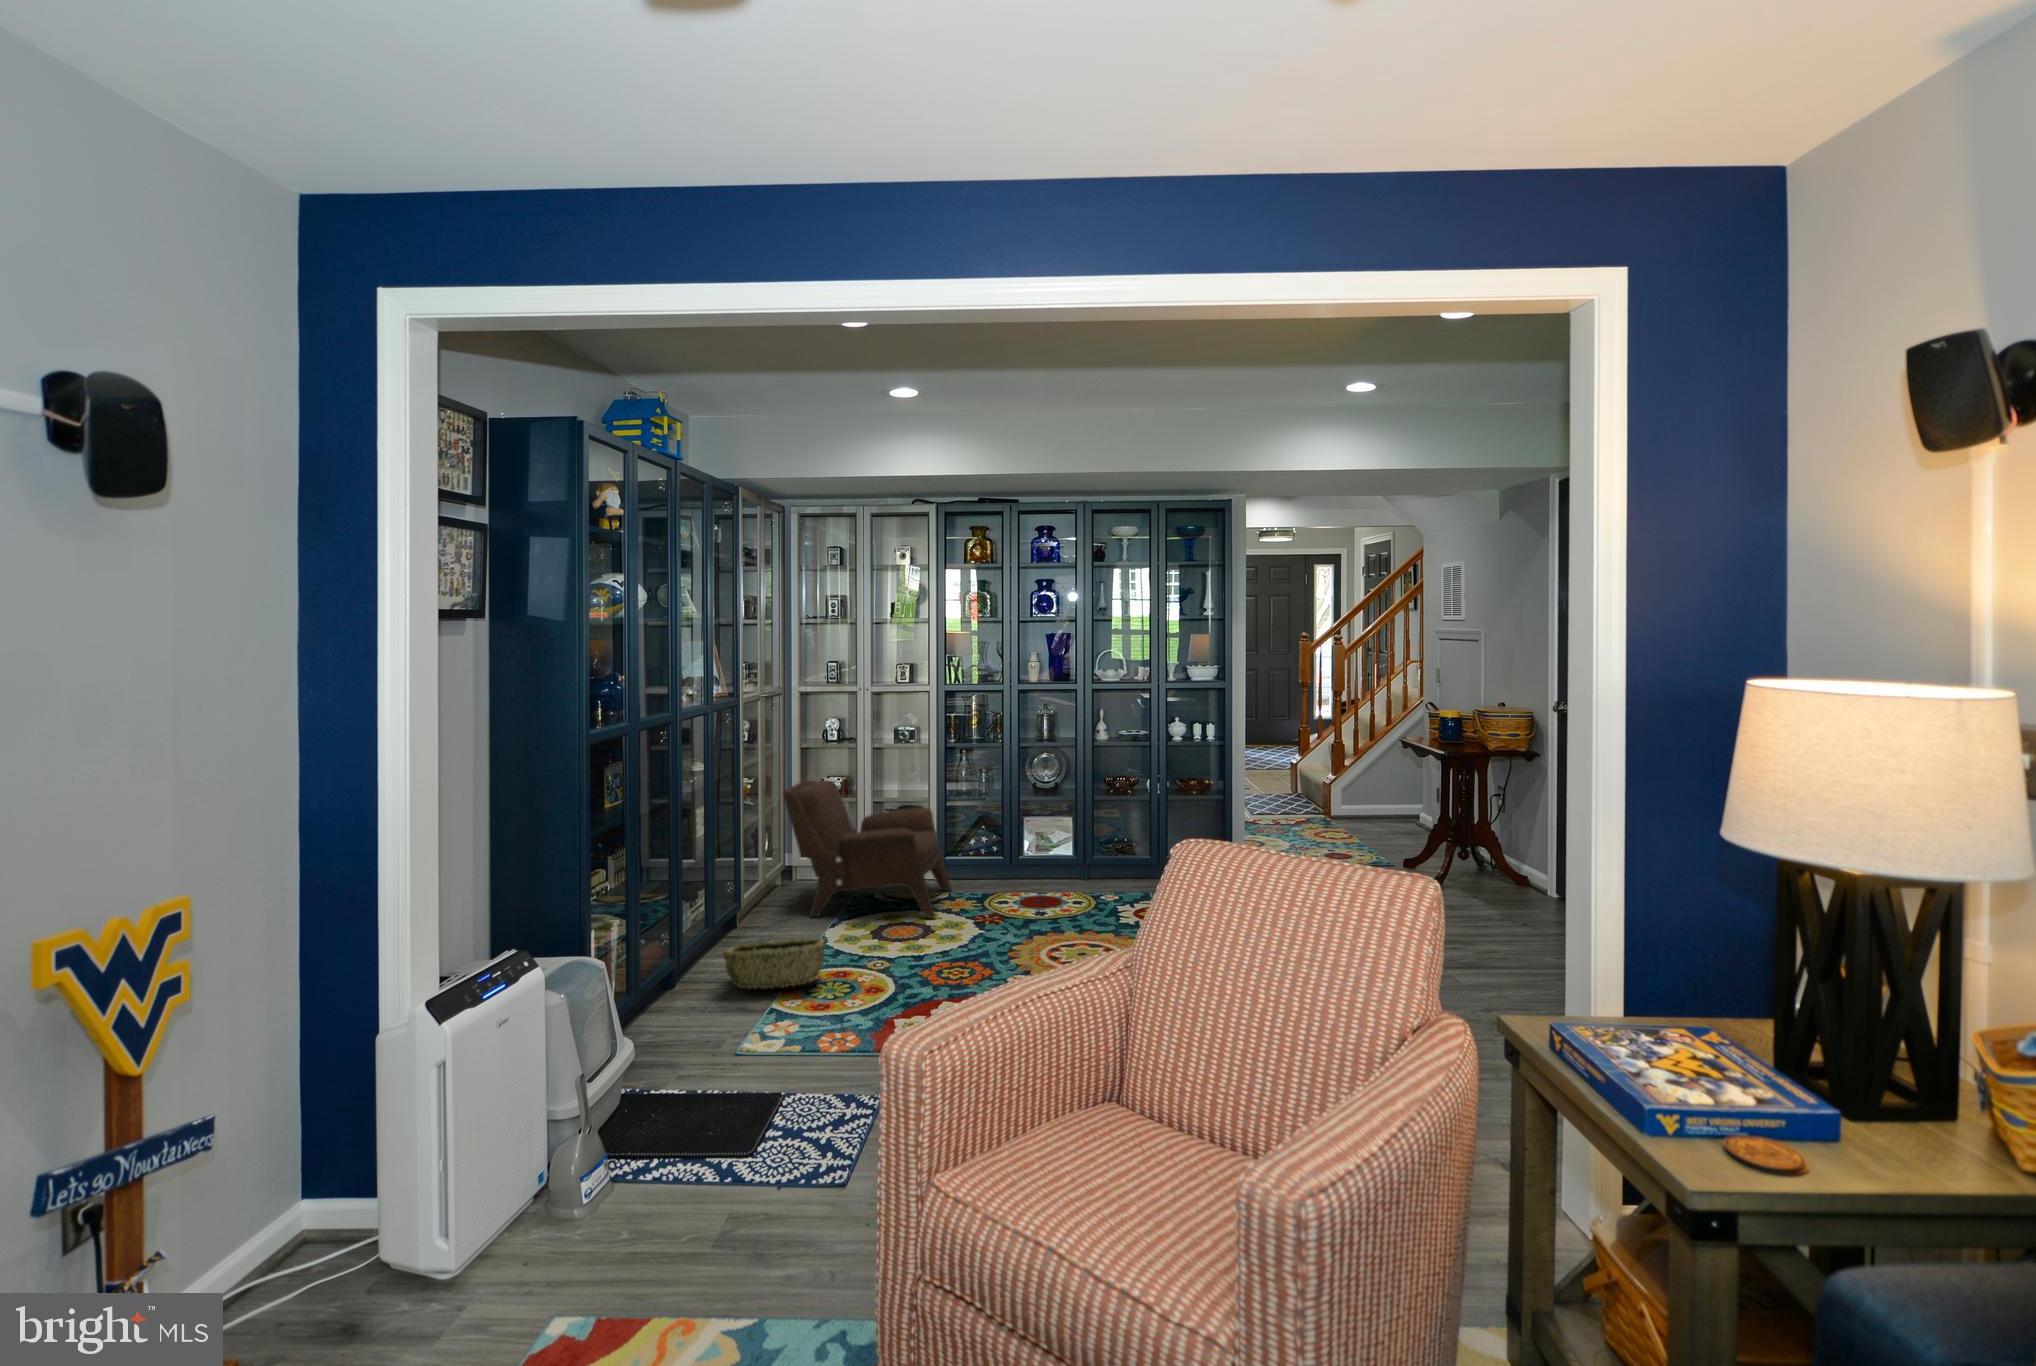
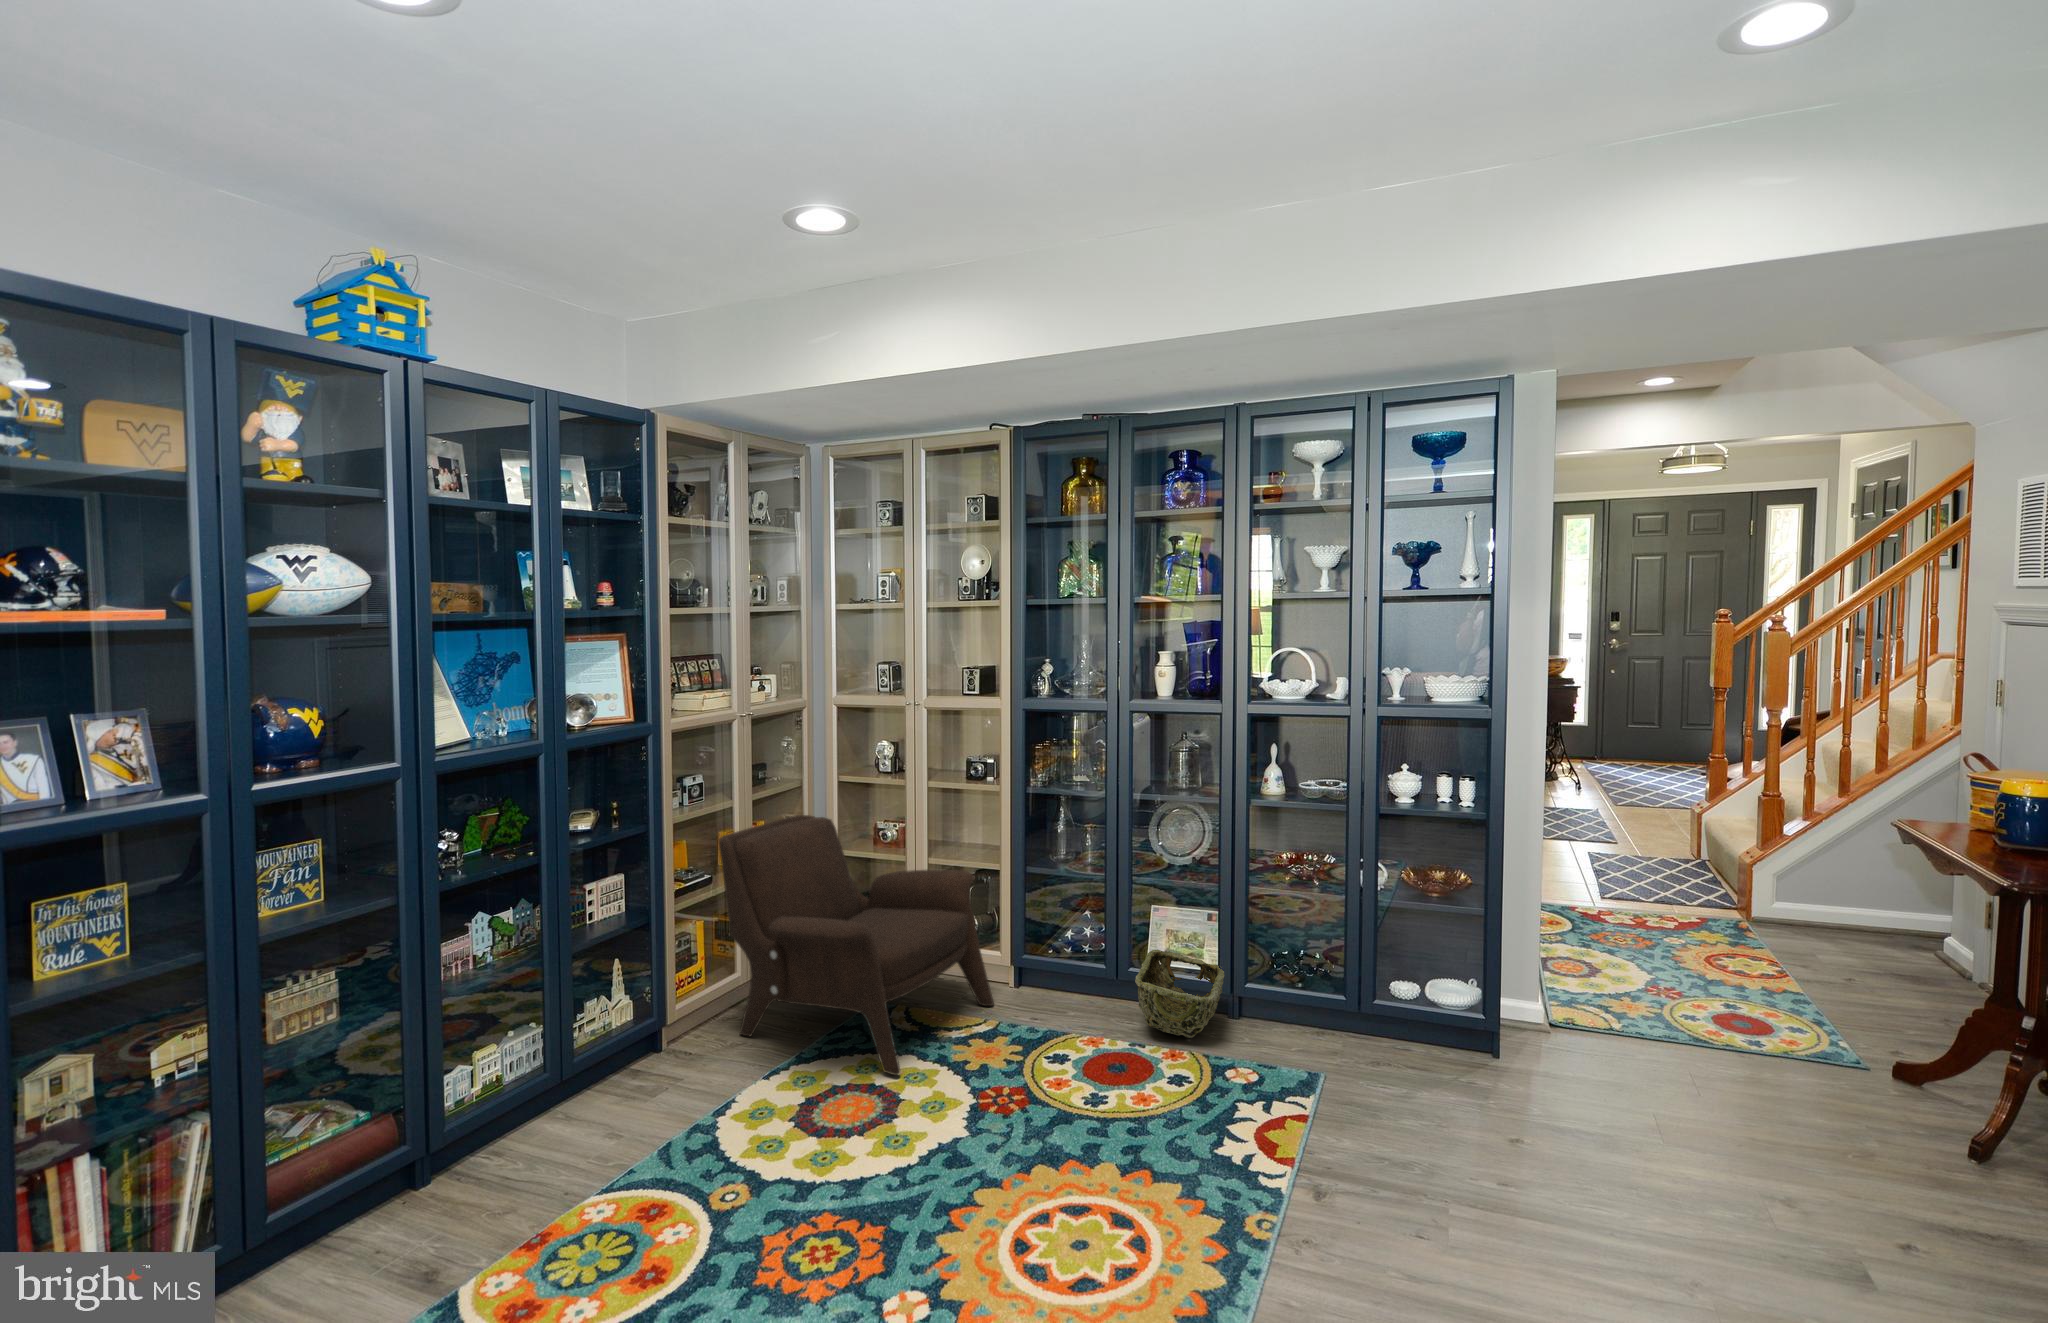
woven basket: present [723,938,825,989] -> present [1135,949,1224,1038]

